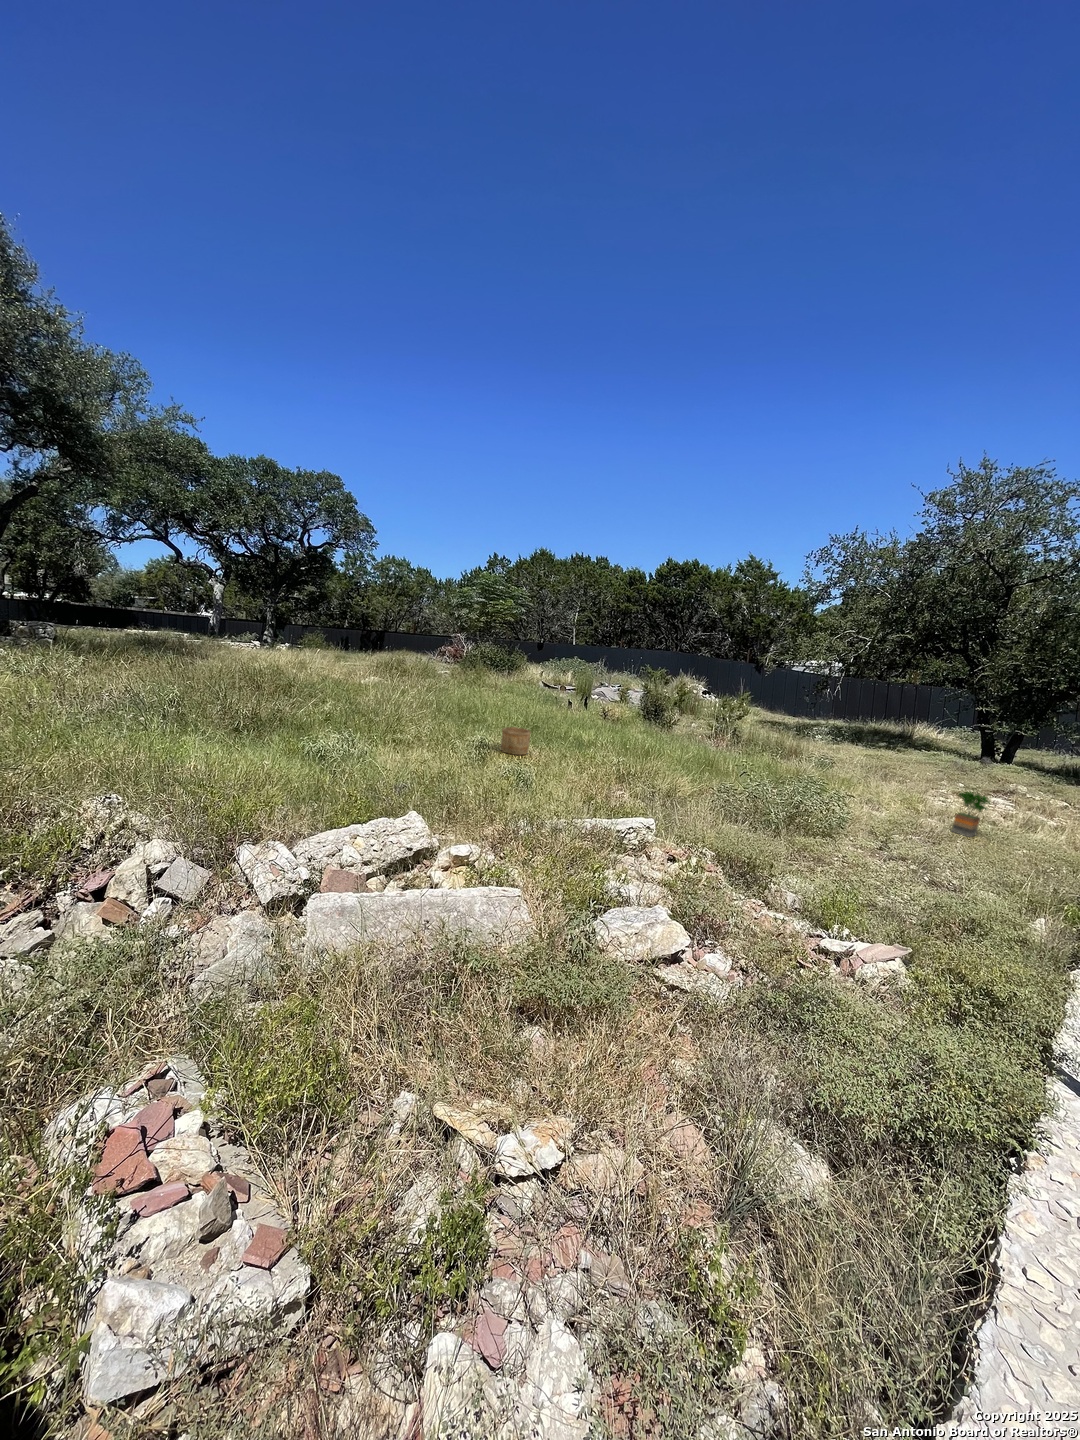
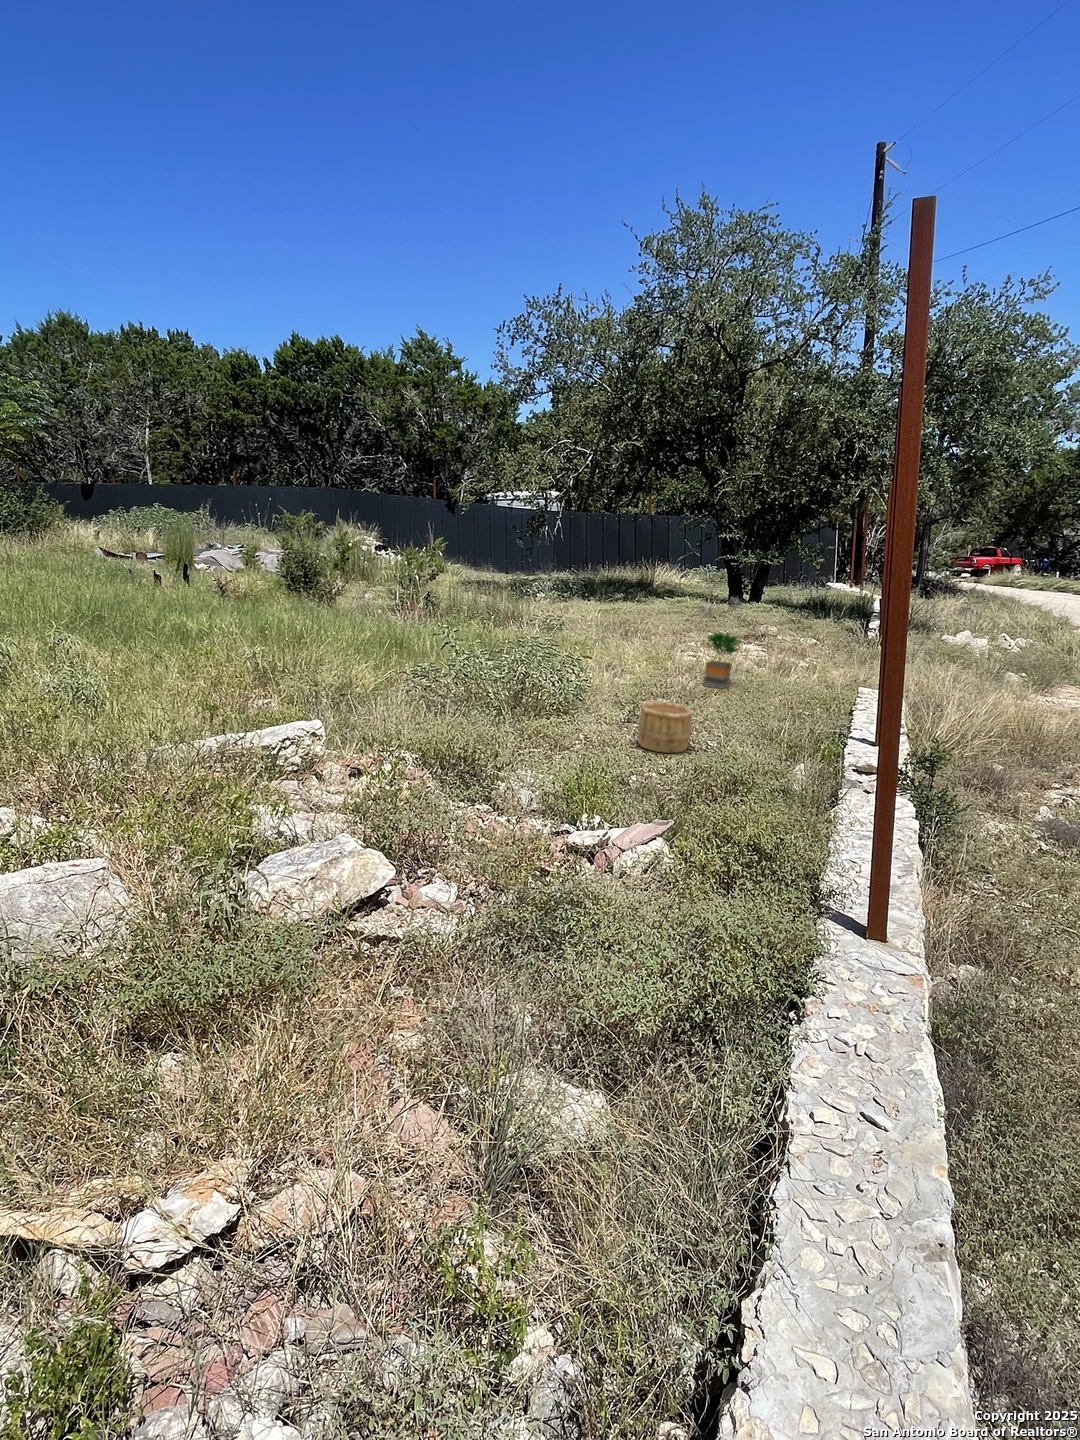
wooden bucket: present [501,727,531,755] -> present [638,701,694,753]

